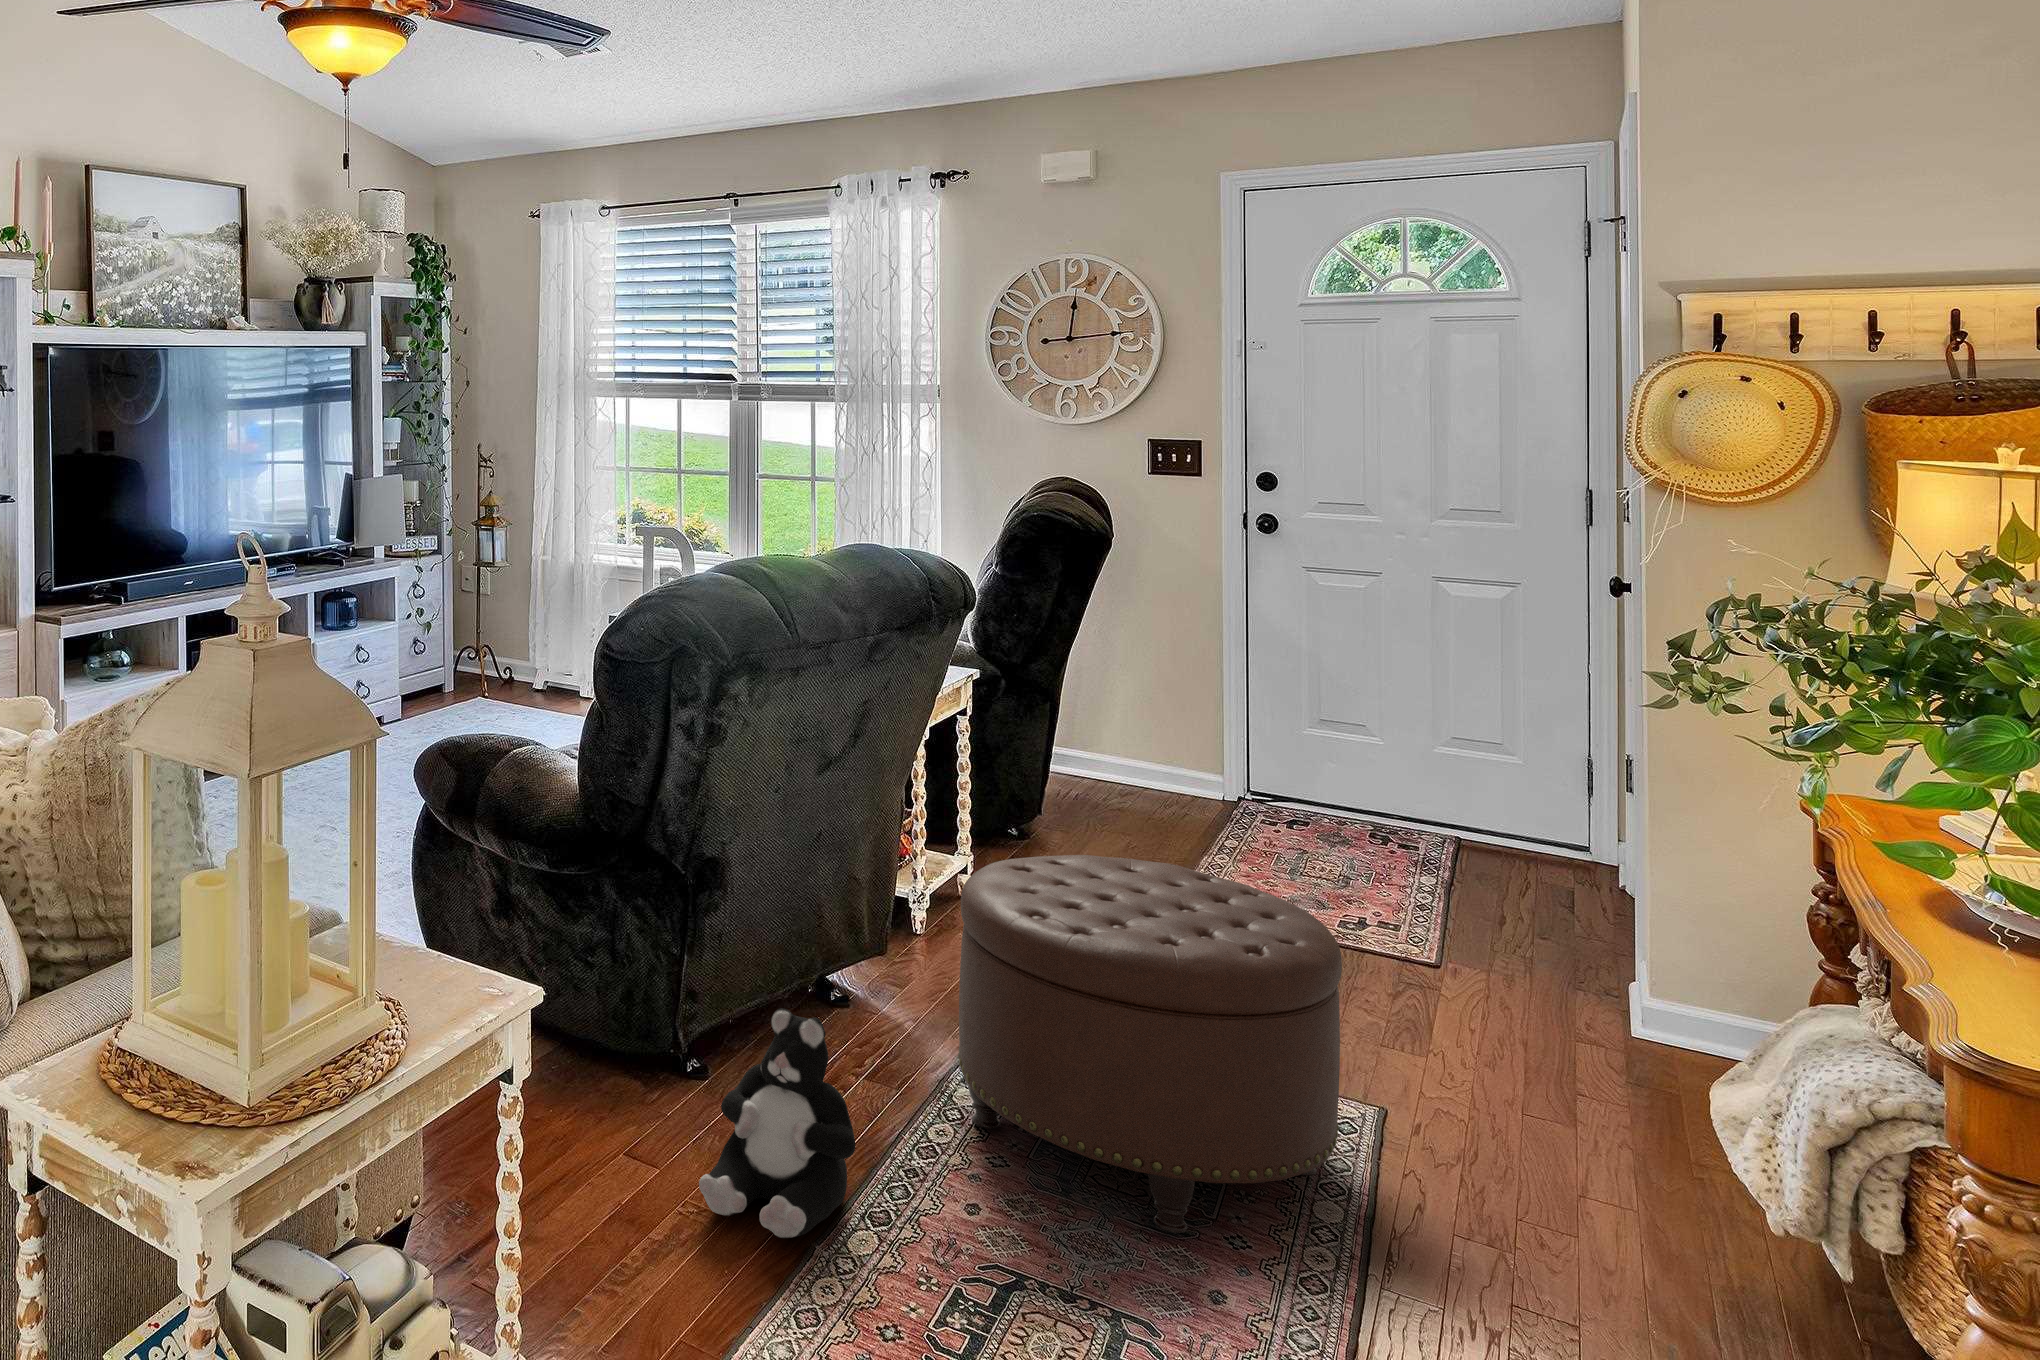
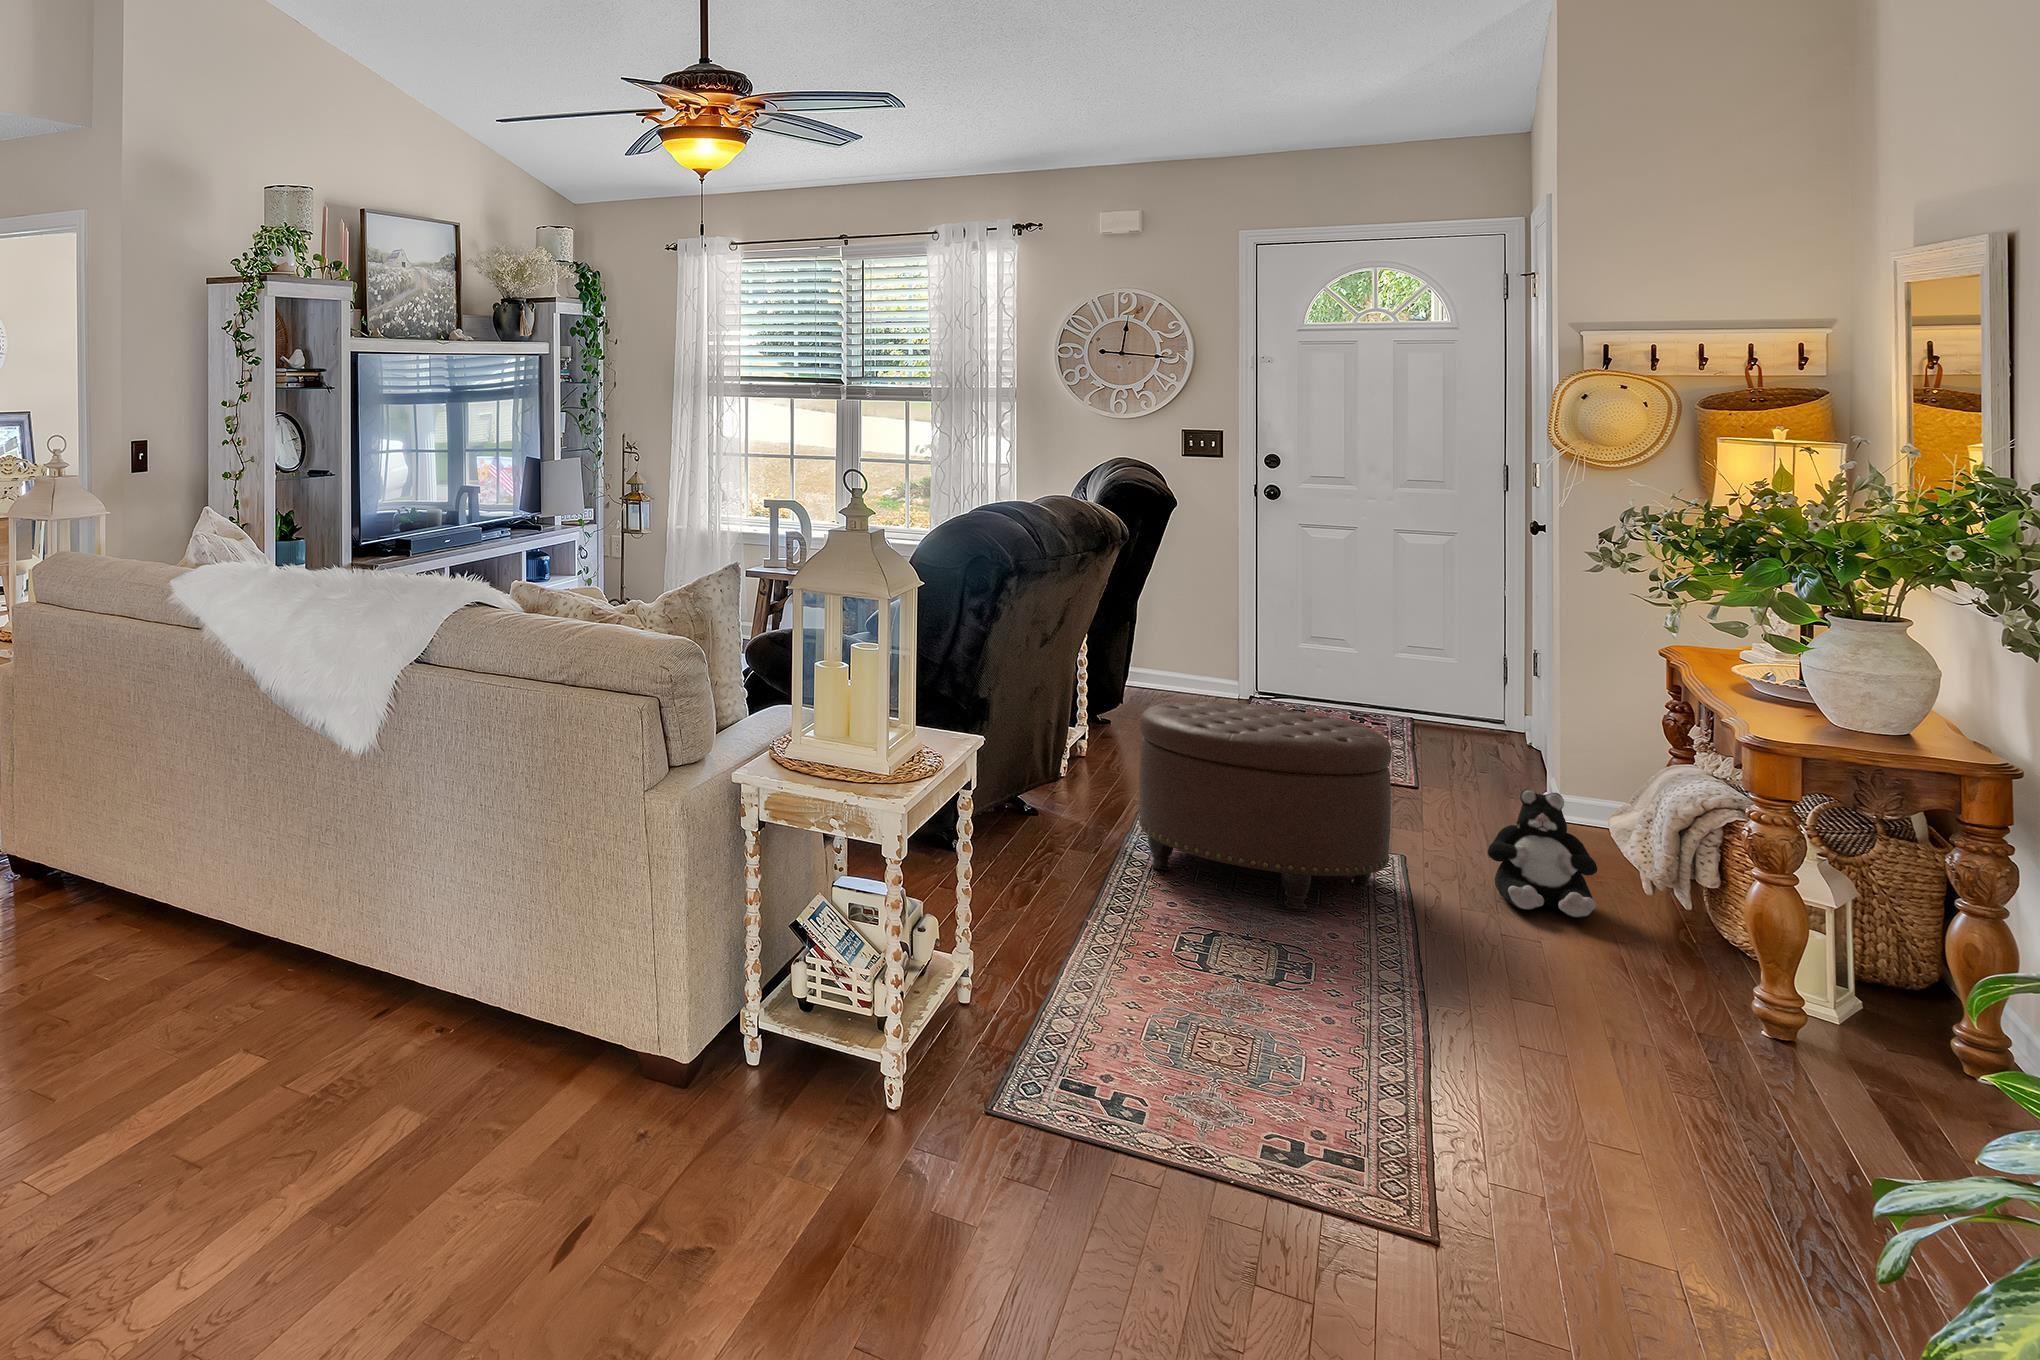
plush toy: present [699,1008,855,1238] -> present [1488,789,1598,918]

